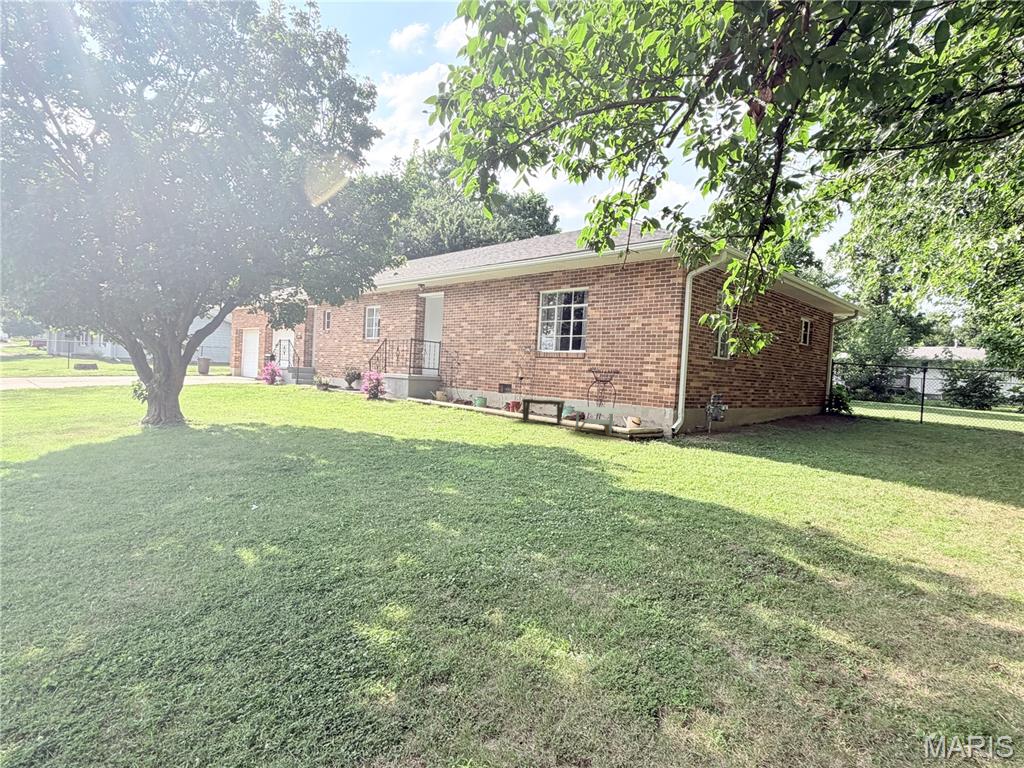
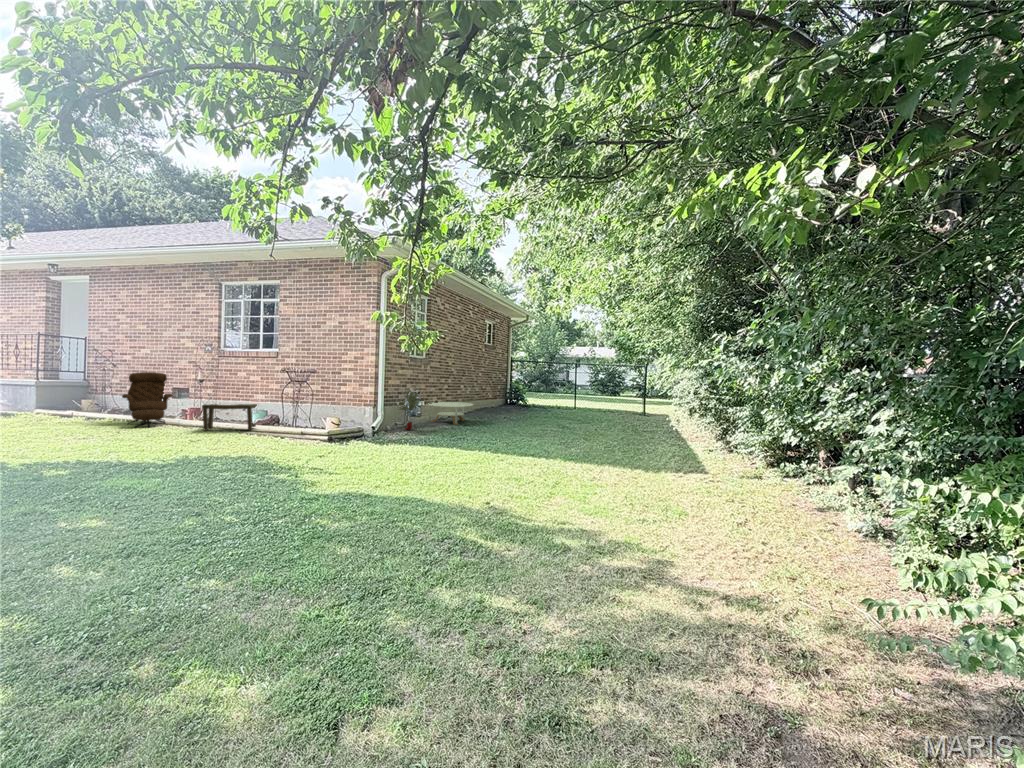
lounge chair: none [465,370,499,416] -> present [122,372,173,428]
potted tree: none [695,393,723,437] -> present [398,389,419,430]
round table: present [573,407,628,436] -> present [428,402,473,425]

